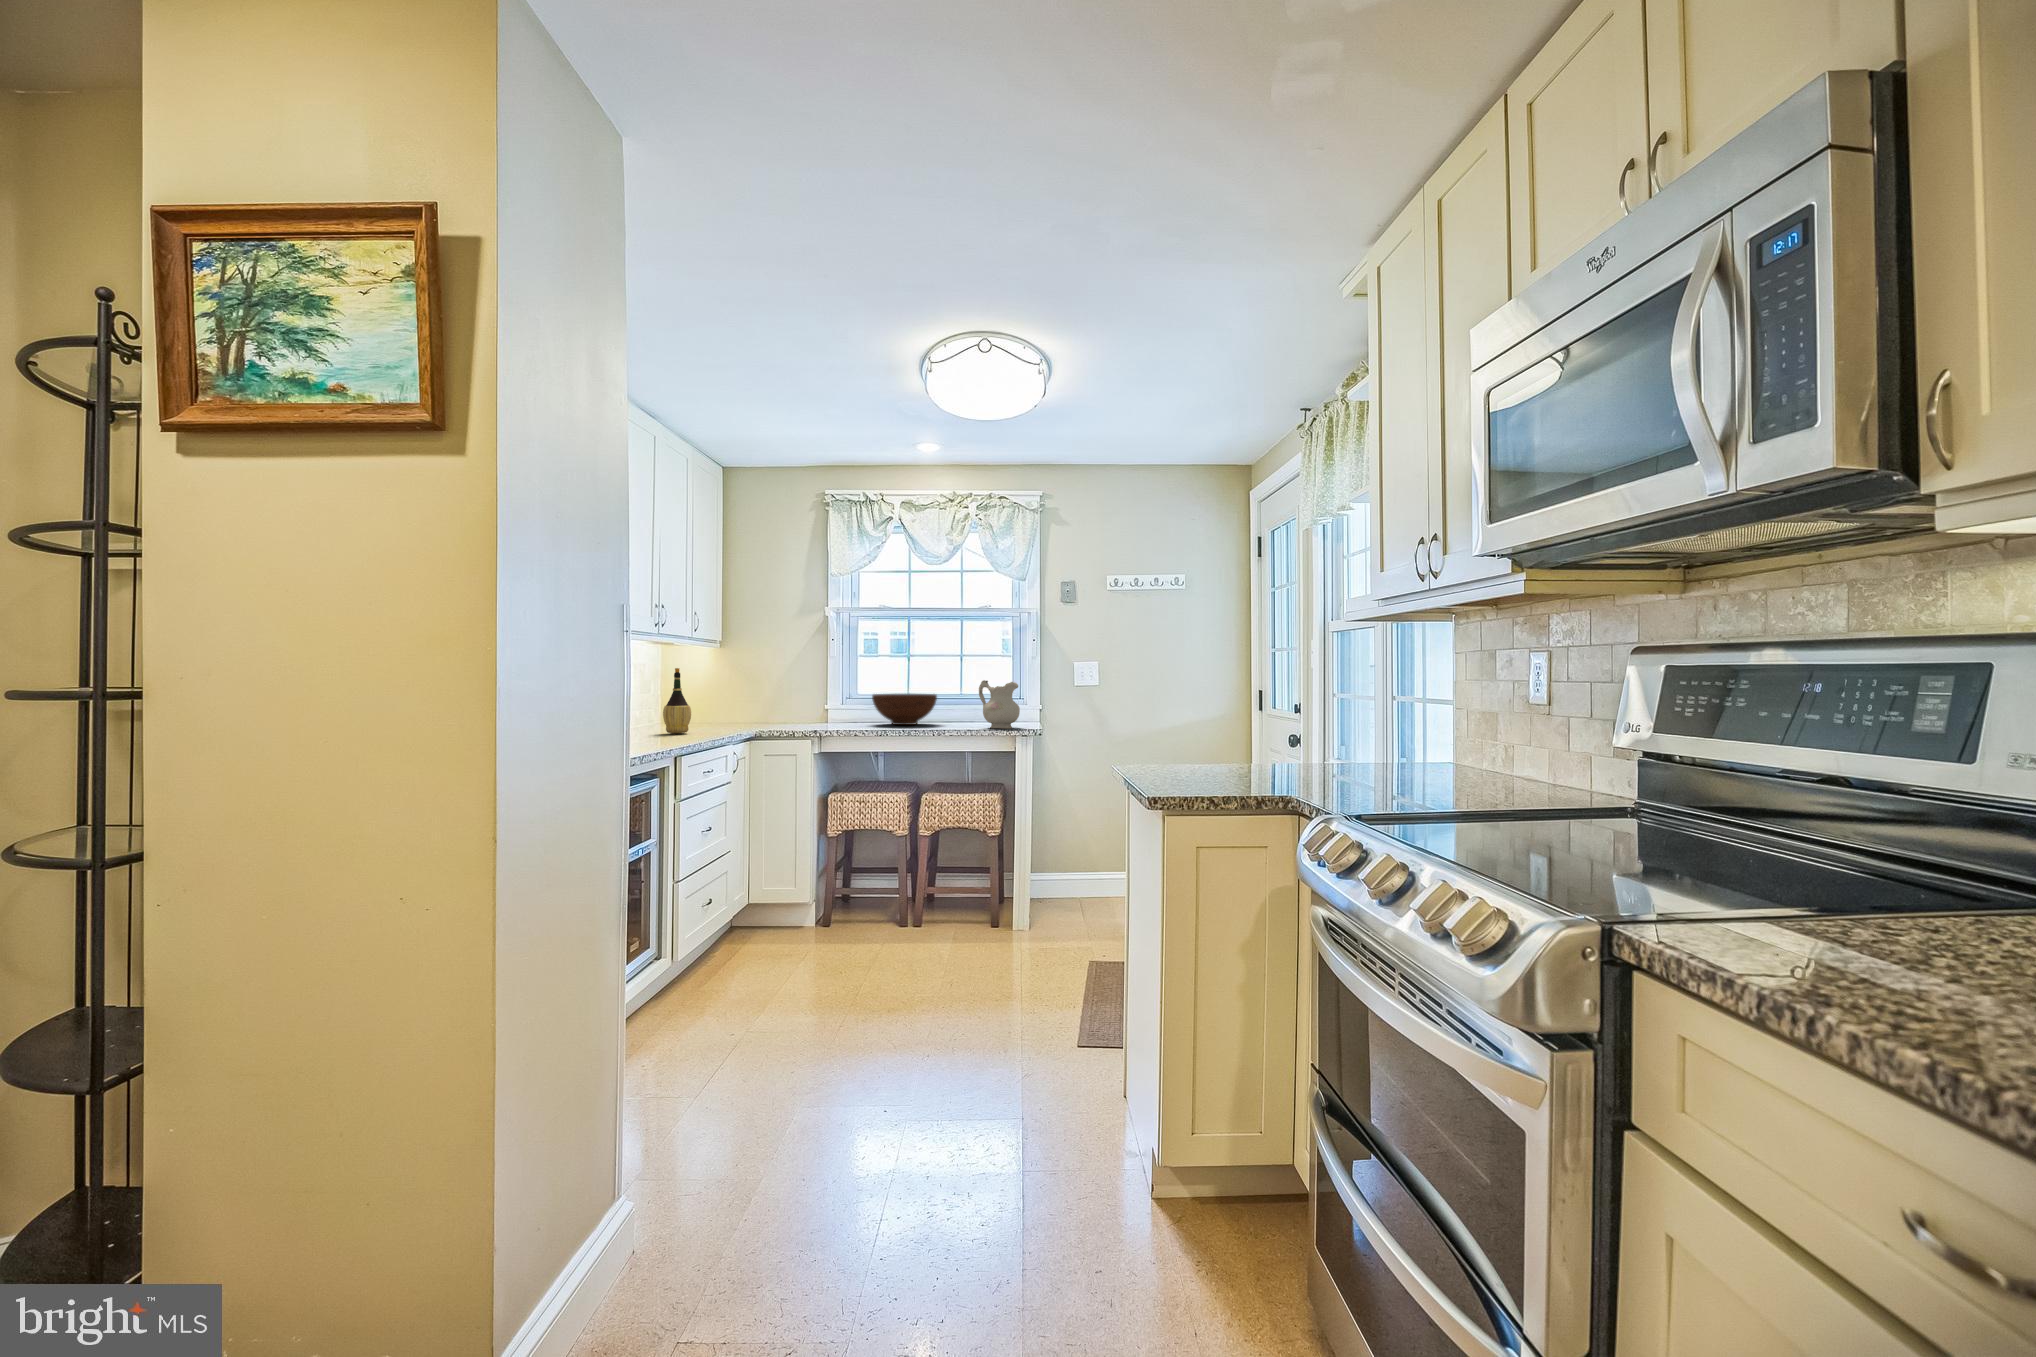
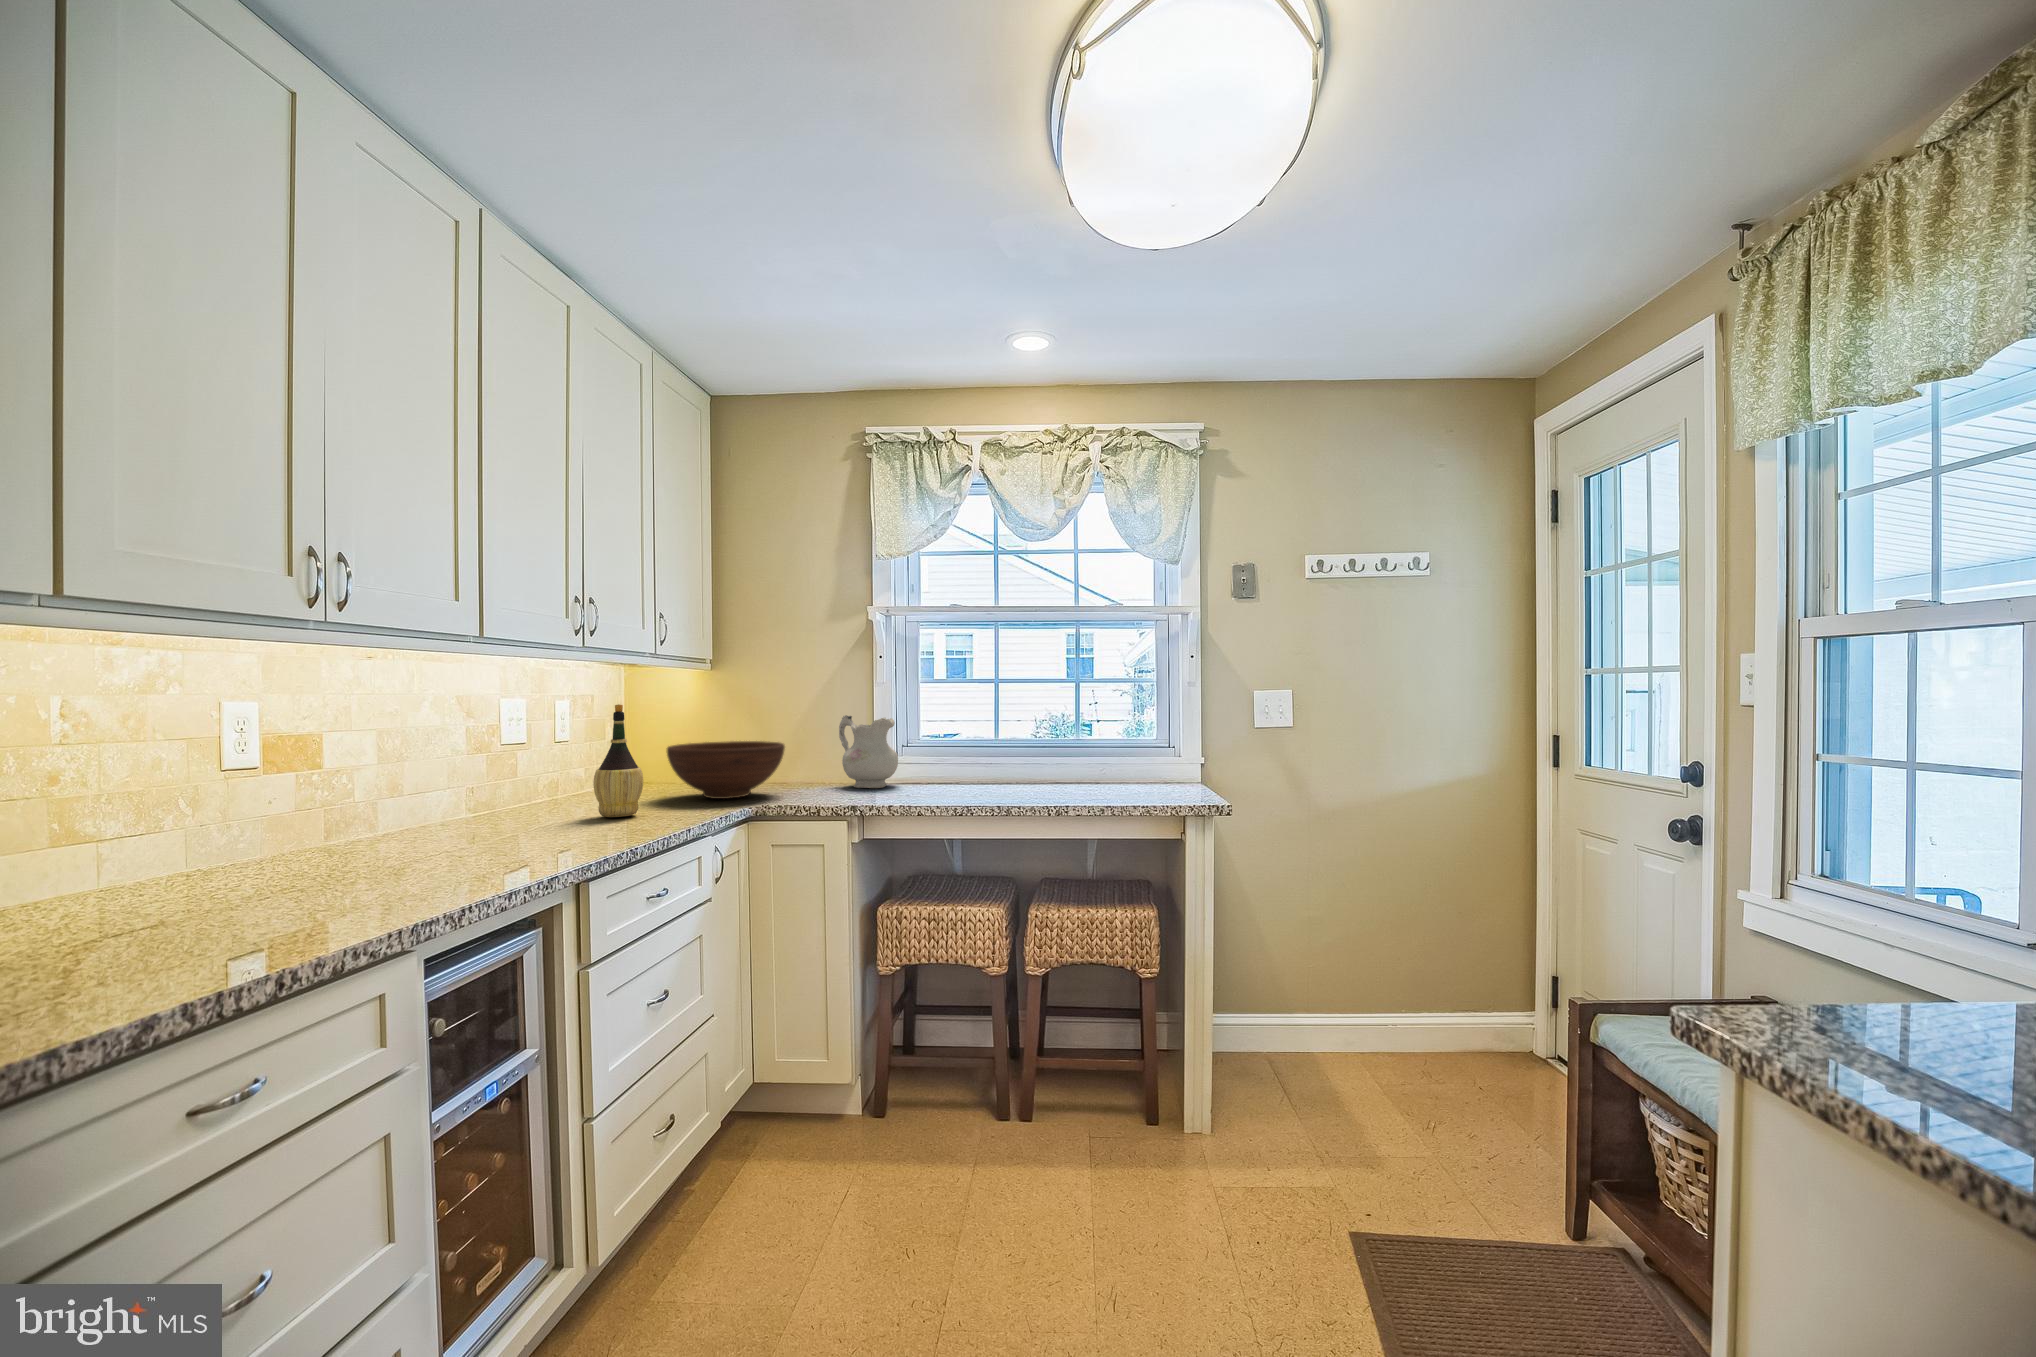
ceramic pitcher: present [979,680,1020,729] -> present [839,715,898,788]
fruit bowl: present [872,694,937,725] -> present [667,741,785,799]

